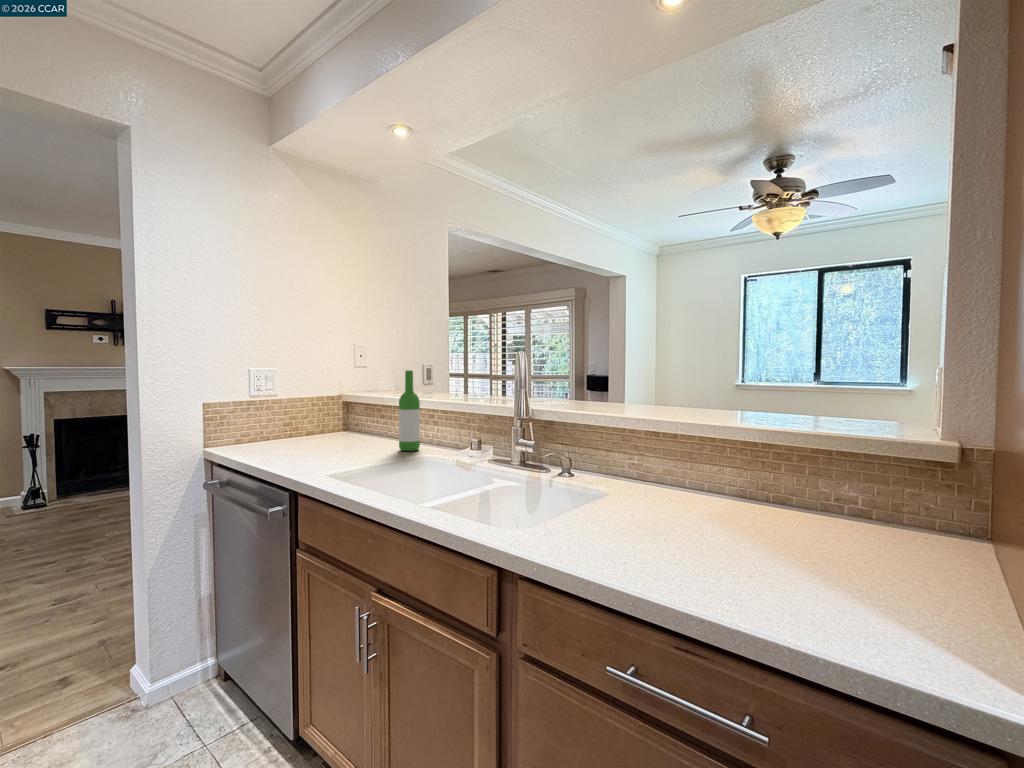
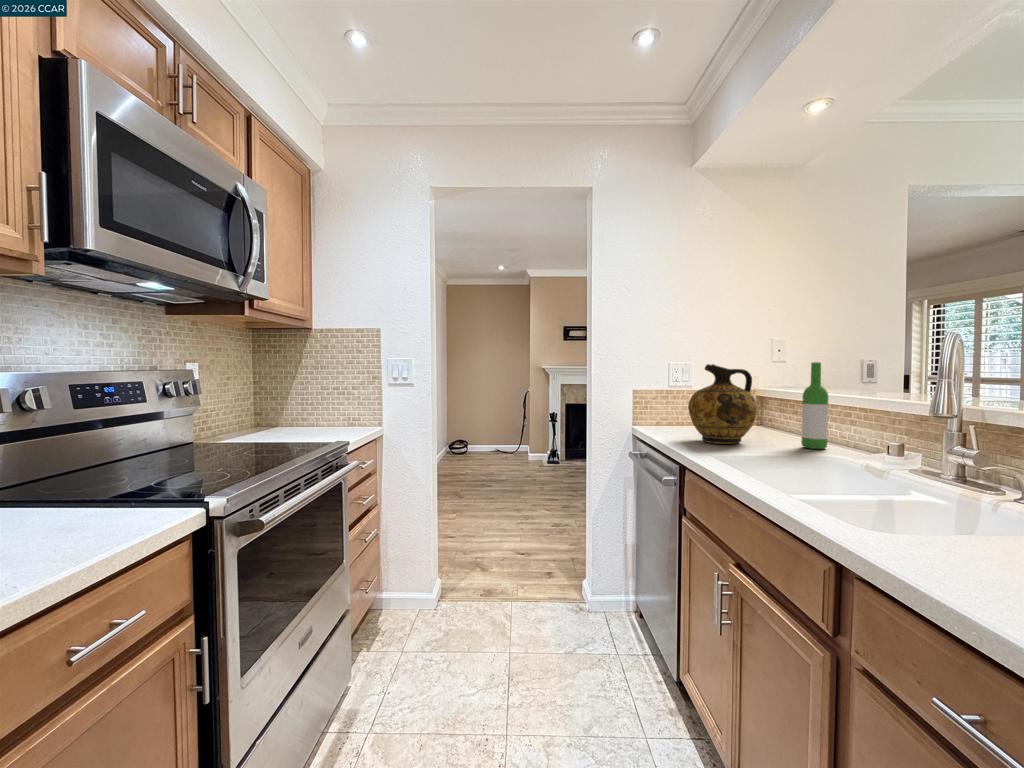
ceramic jug: none [287,372,360,459] -> present [688,364,758,444]

